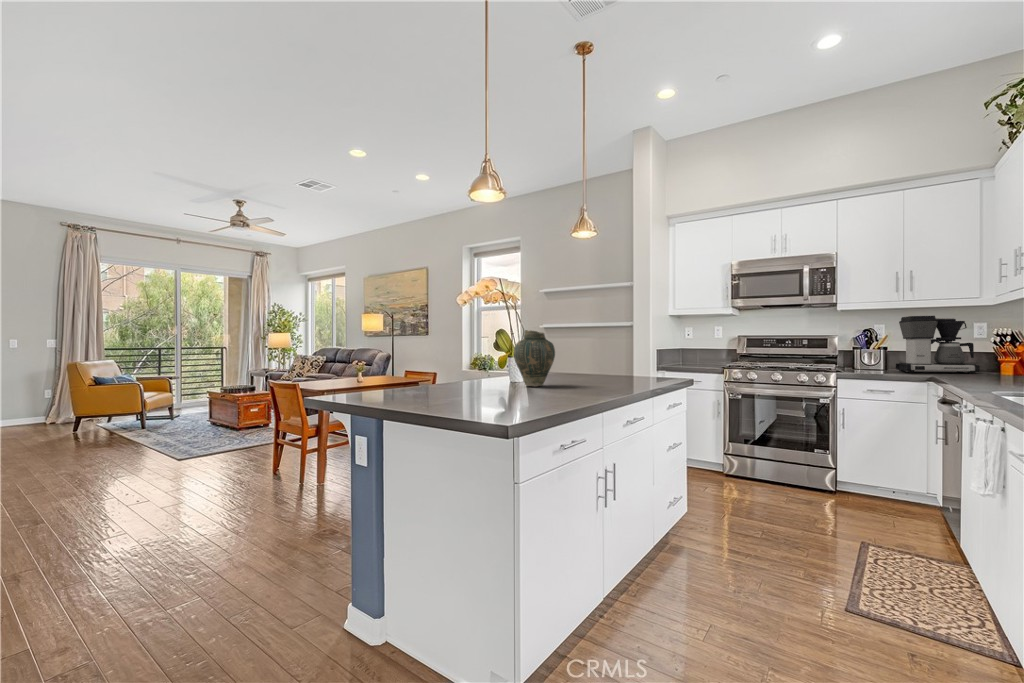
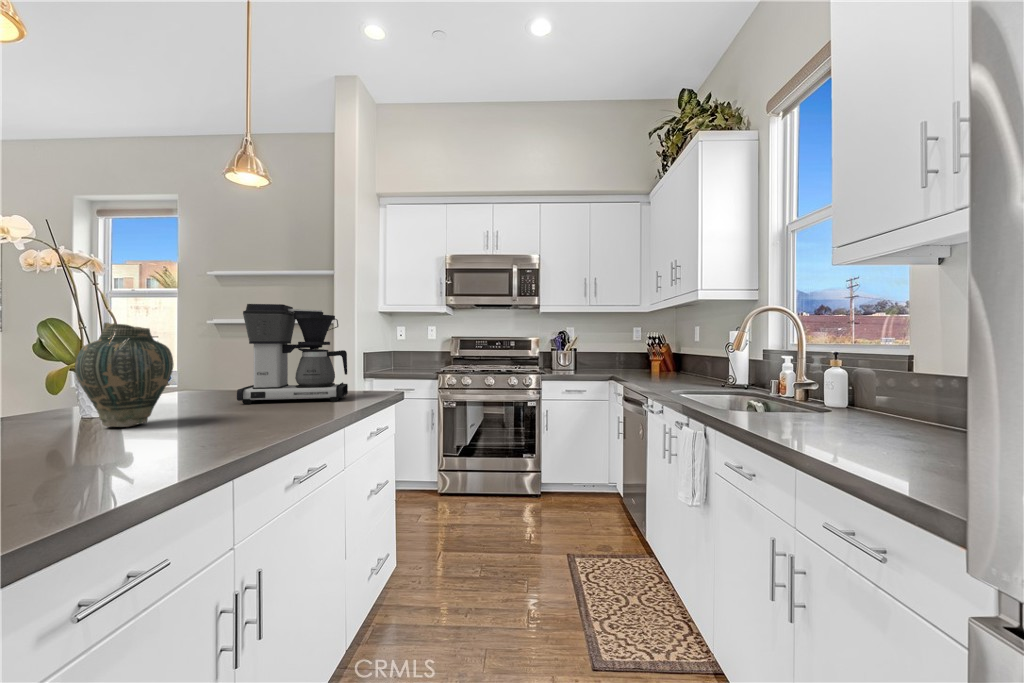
coffee maker: present [896,316,980,374] -> present [237,304,348,404]

